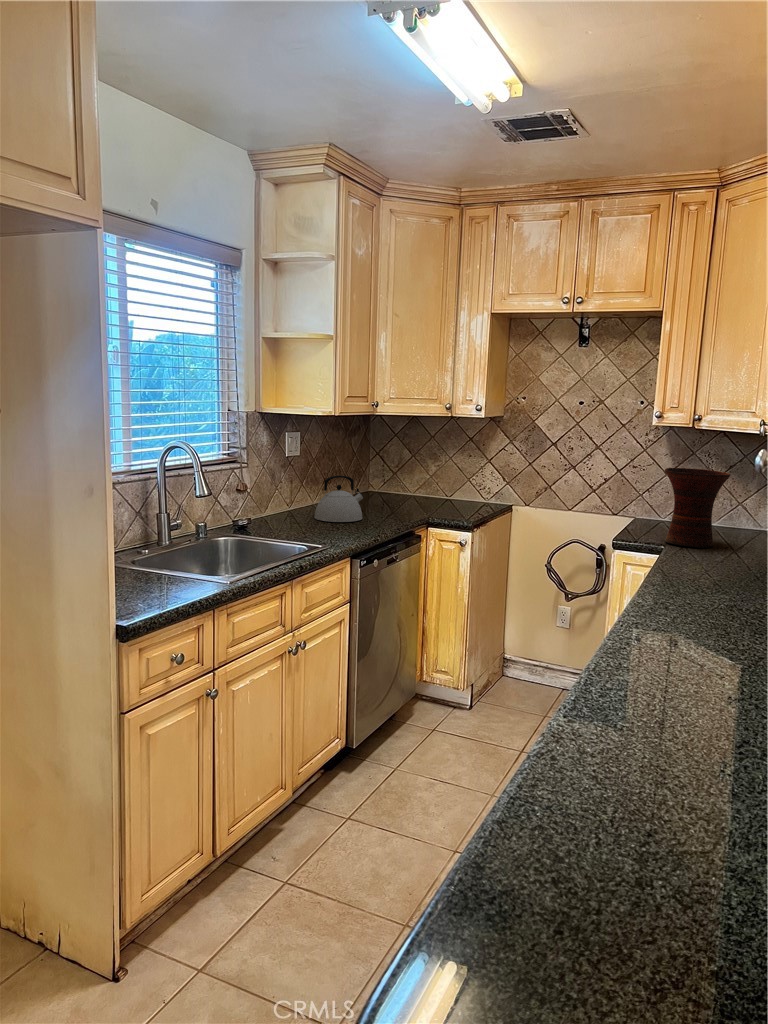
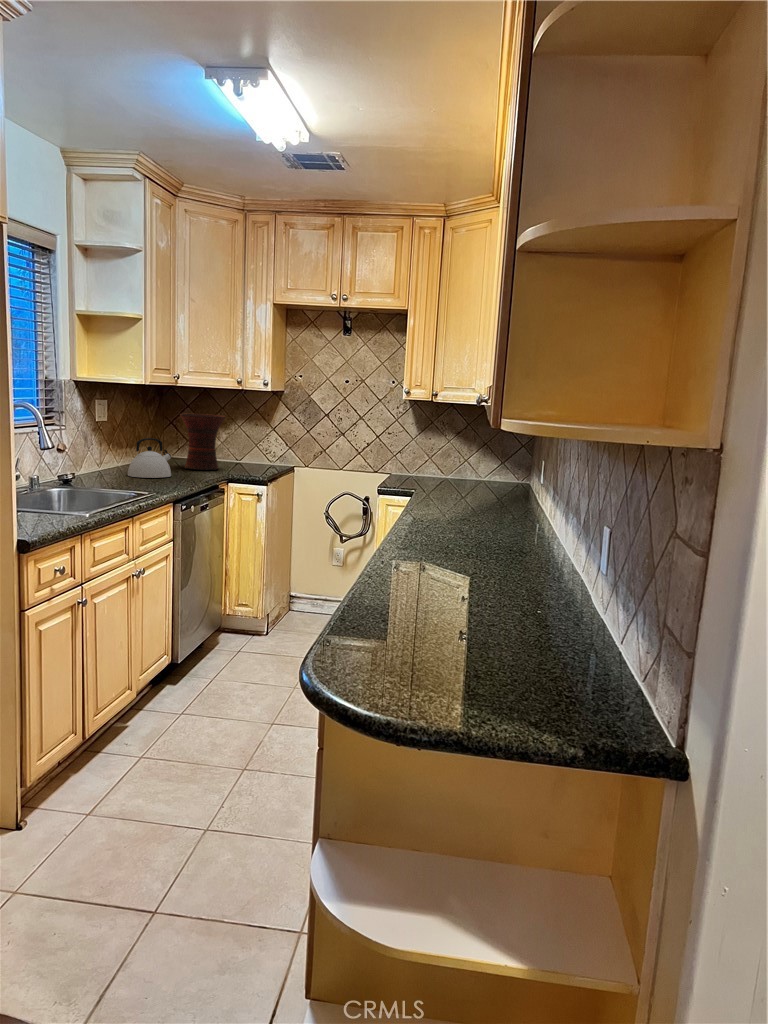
vase: present [665,468,730,548] -> present [180,413,225,470]

